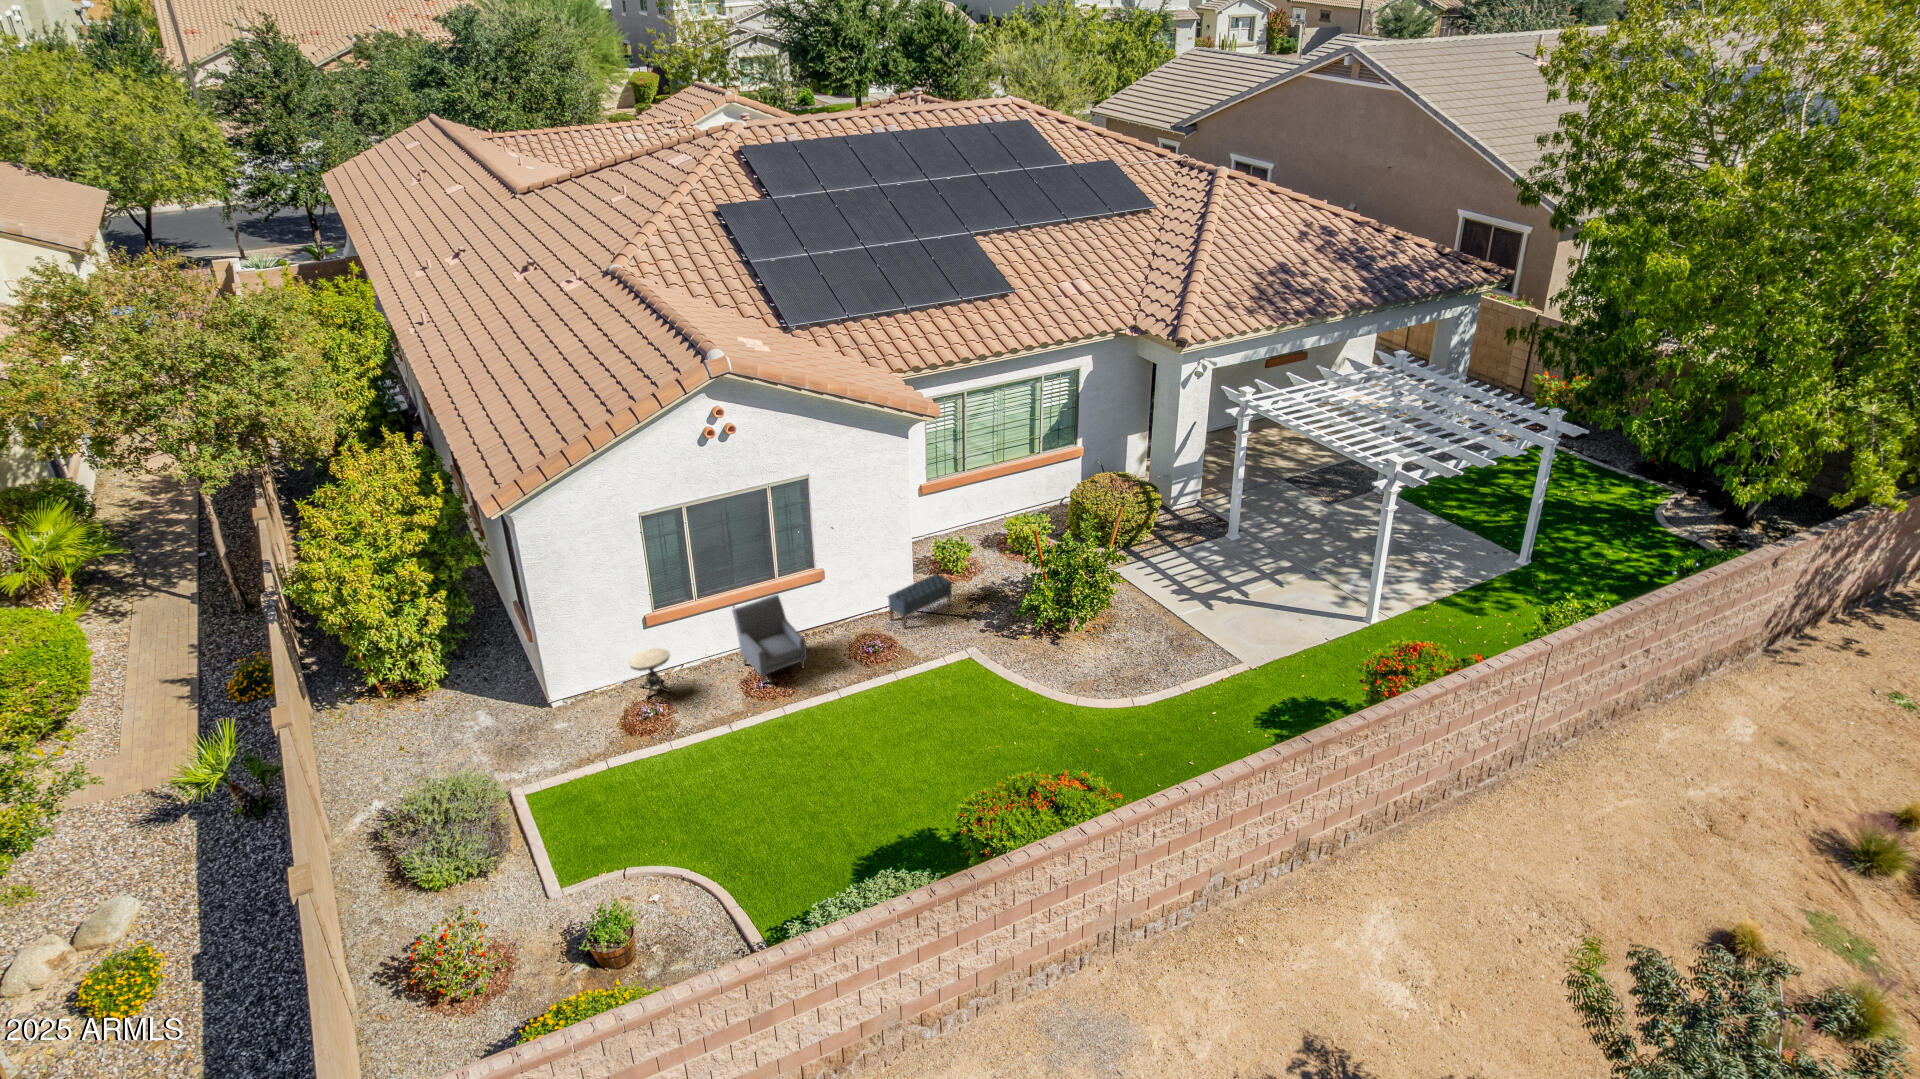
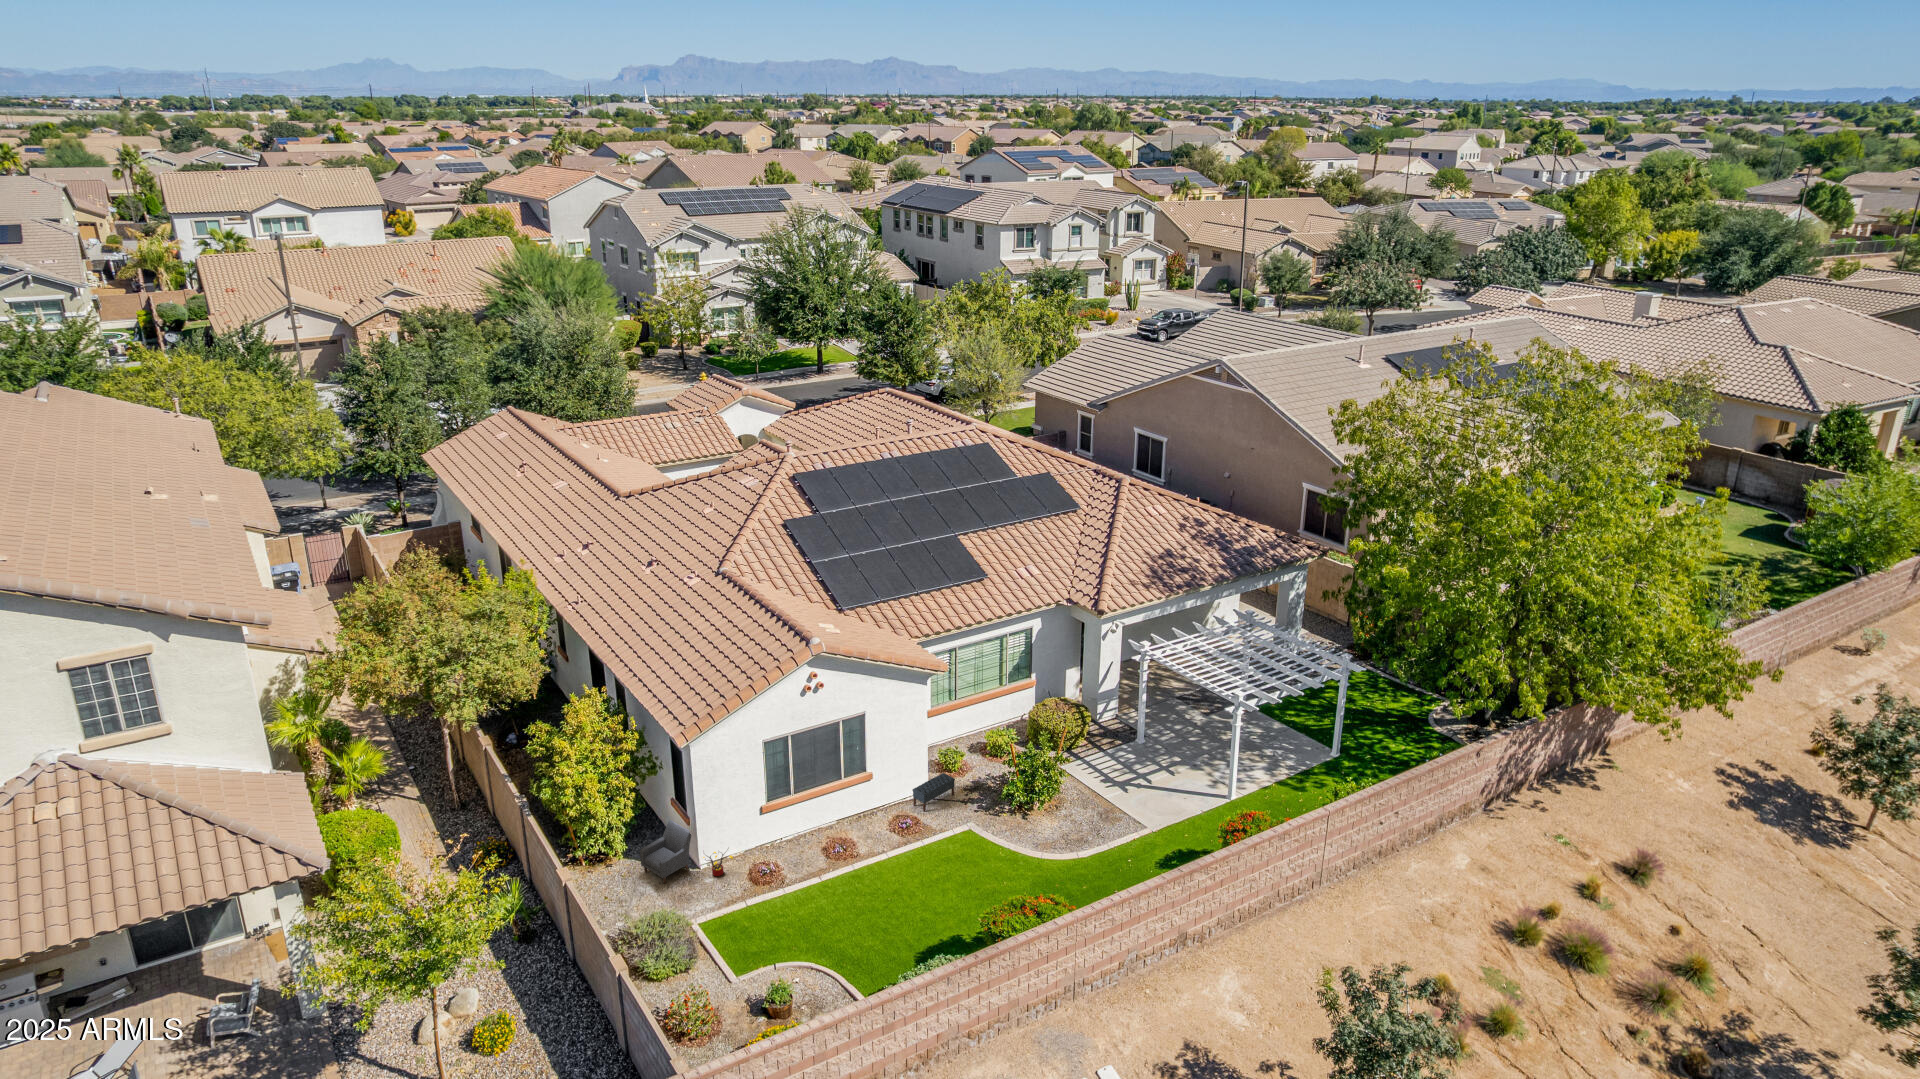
chair: present [732,595,807,683] -> present [640,820,691,884]
side table: present [628,648,670,698] -> none [749,830,775,864]
decorative plant: none [554,673,602,716] -> present [703,852,733,876]

